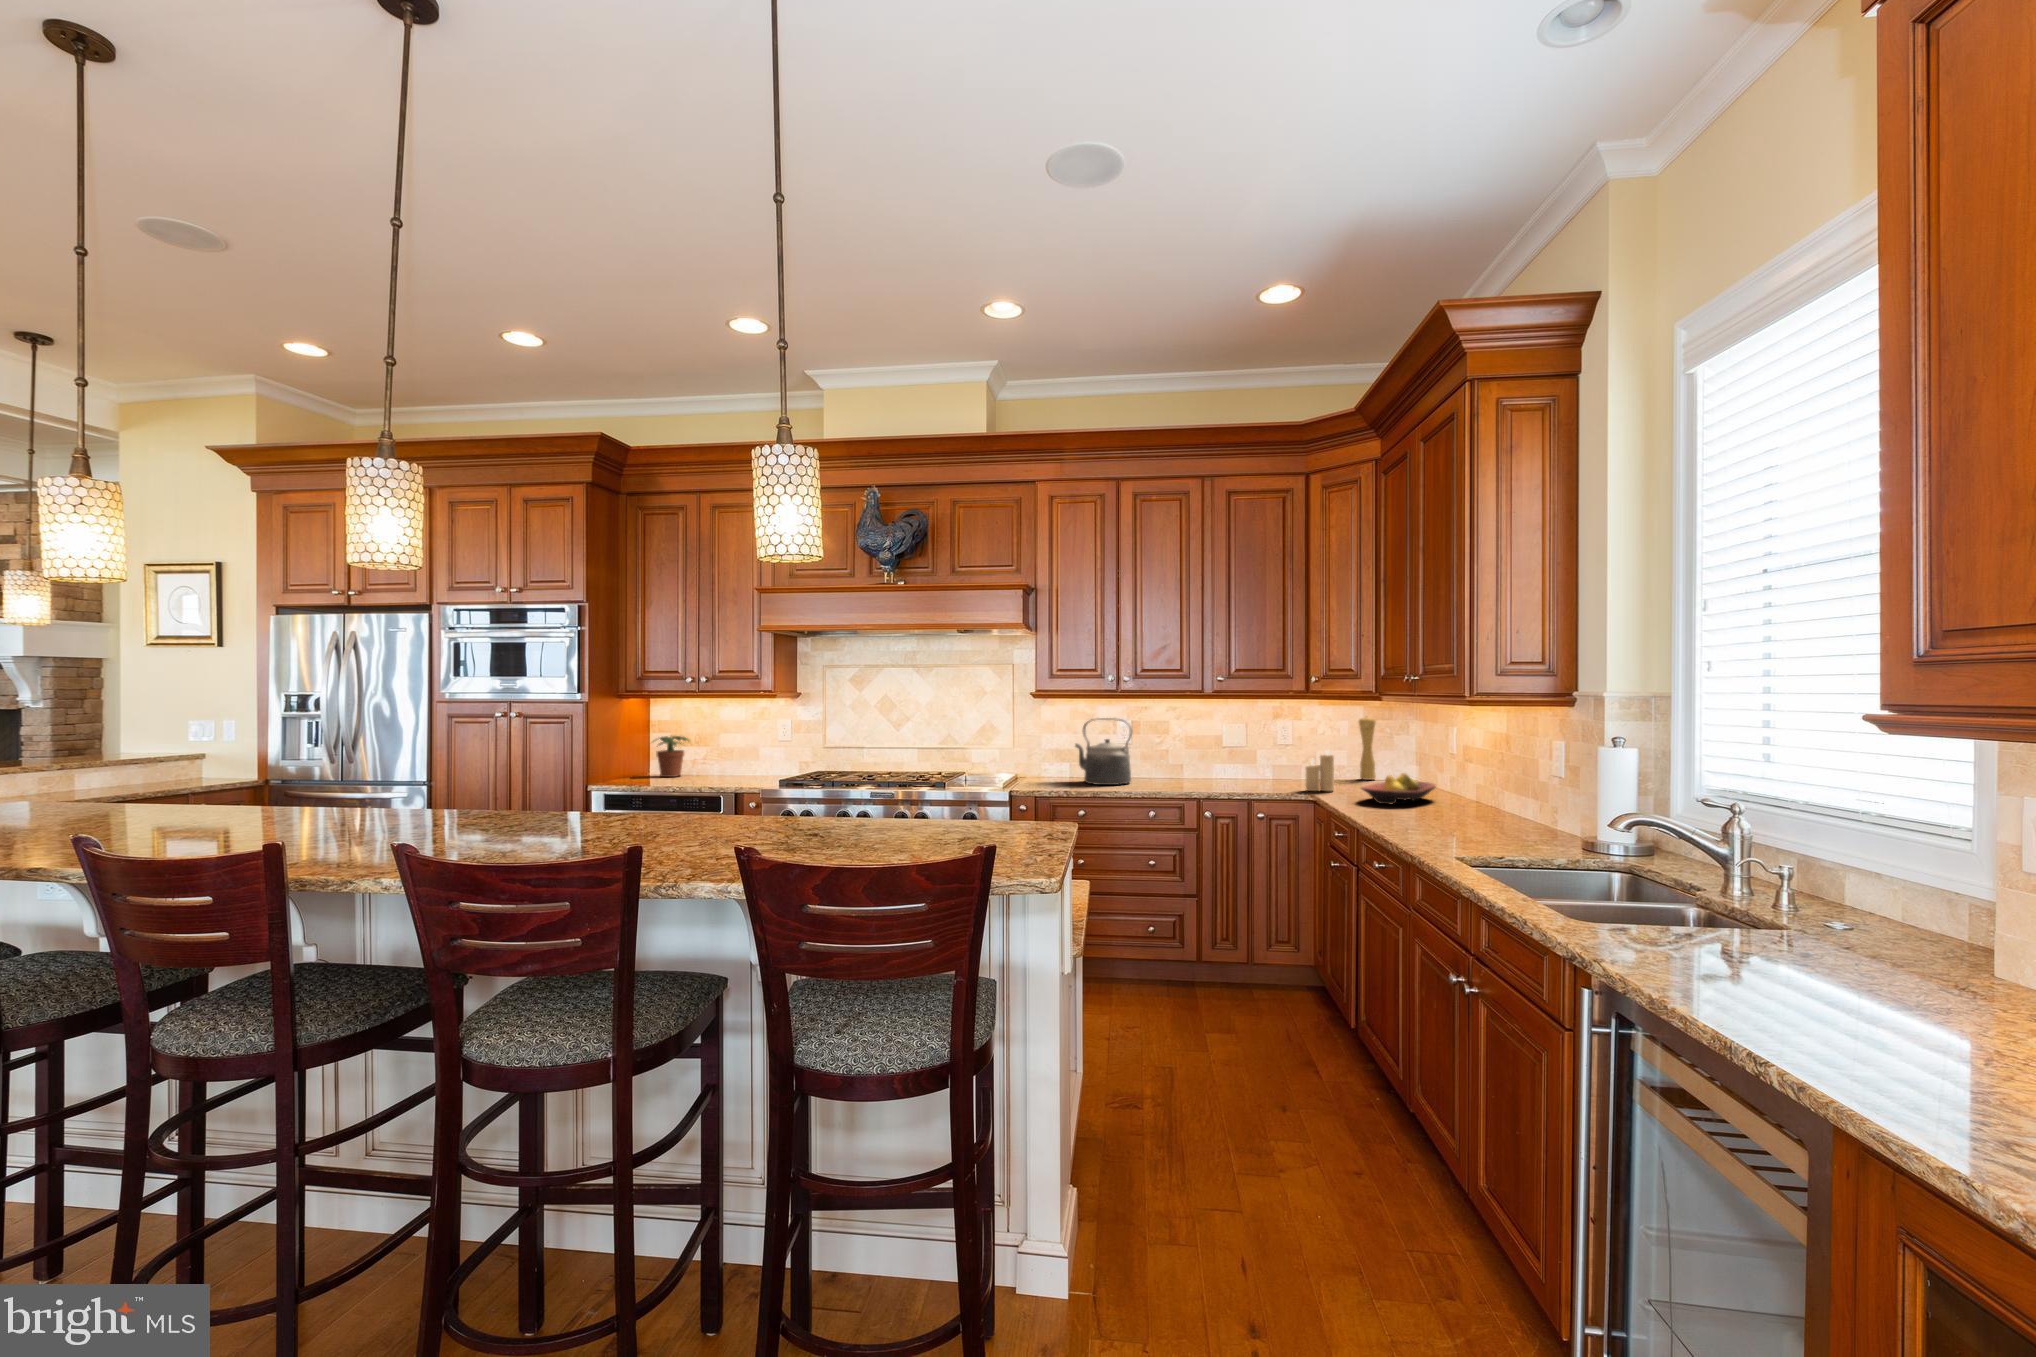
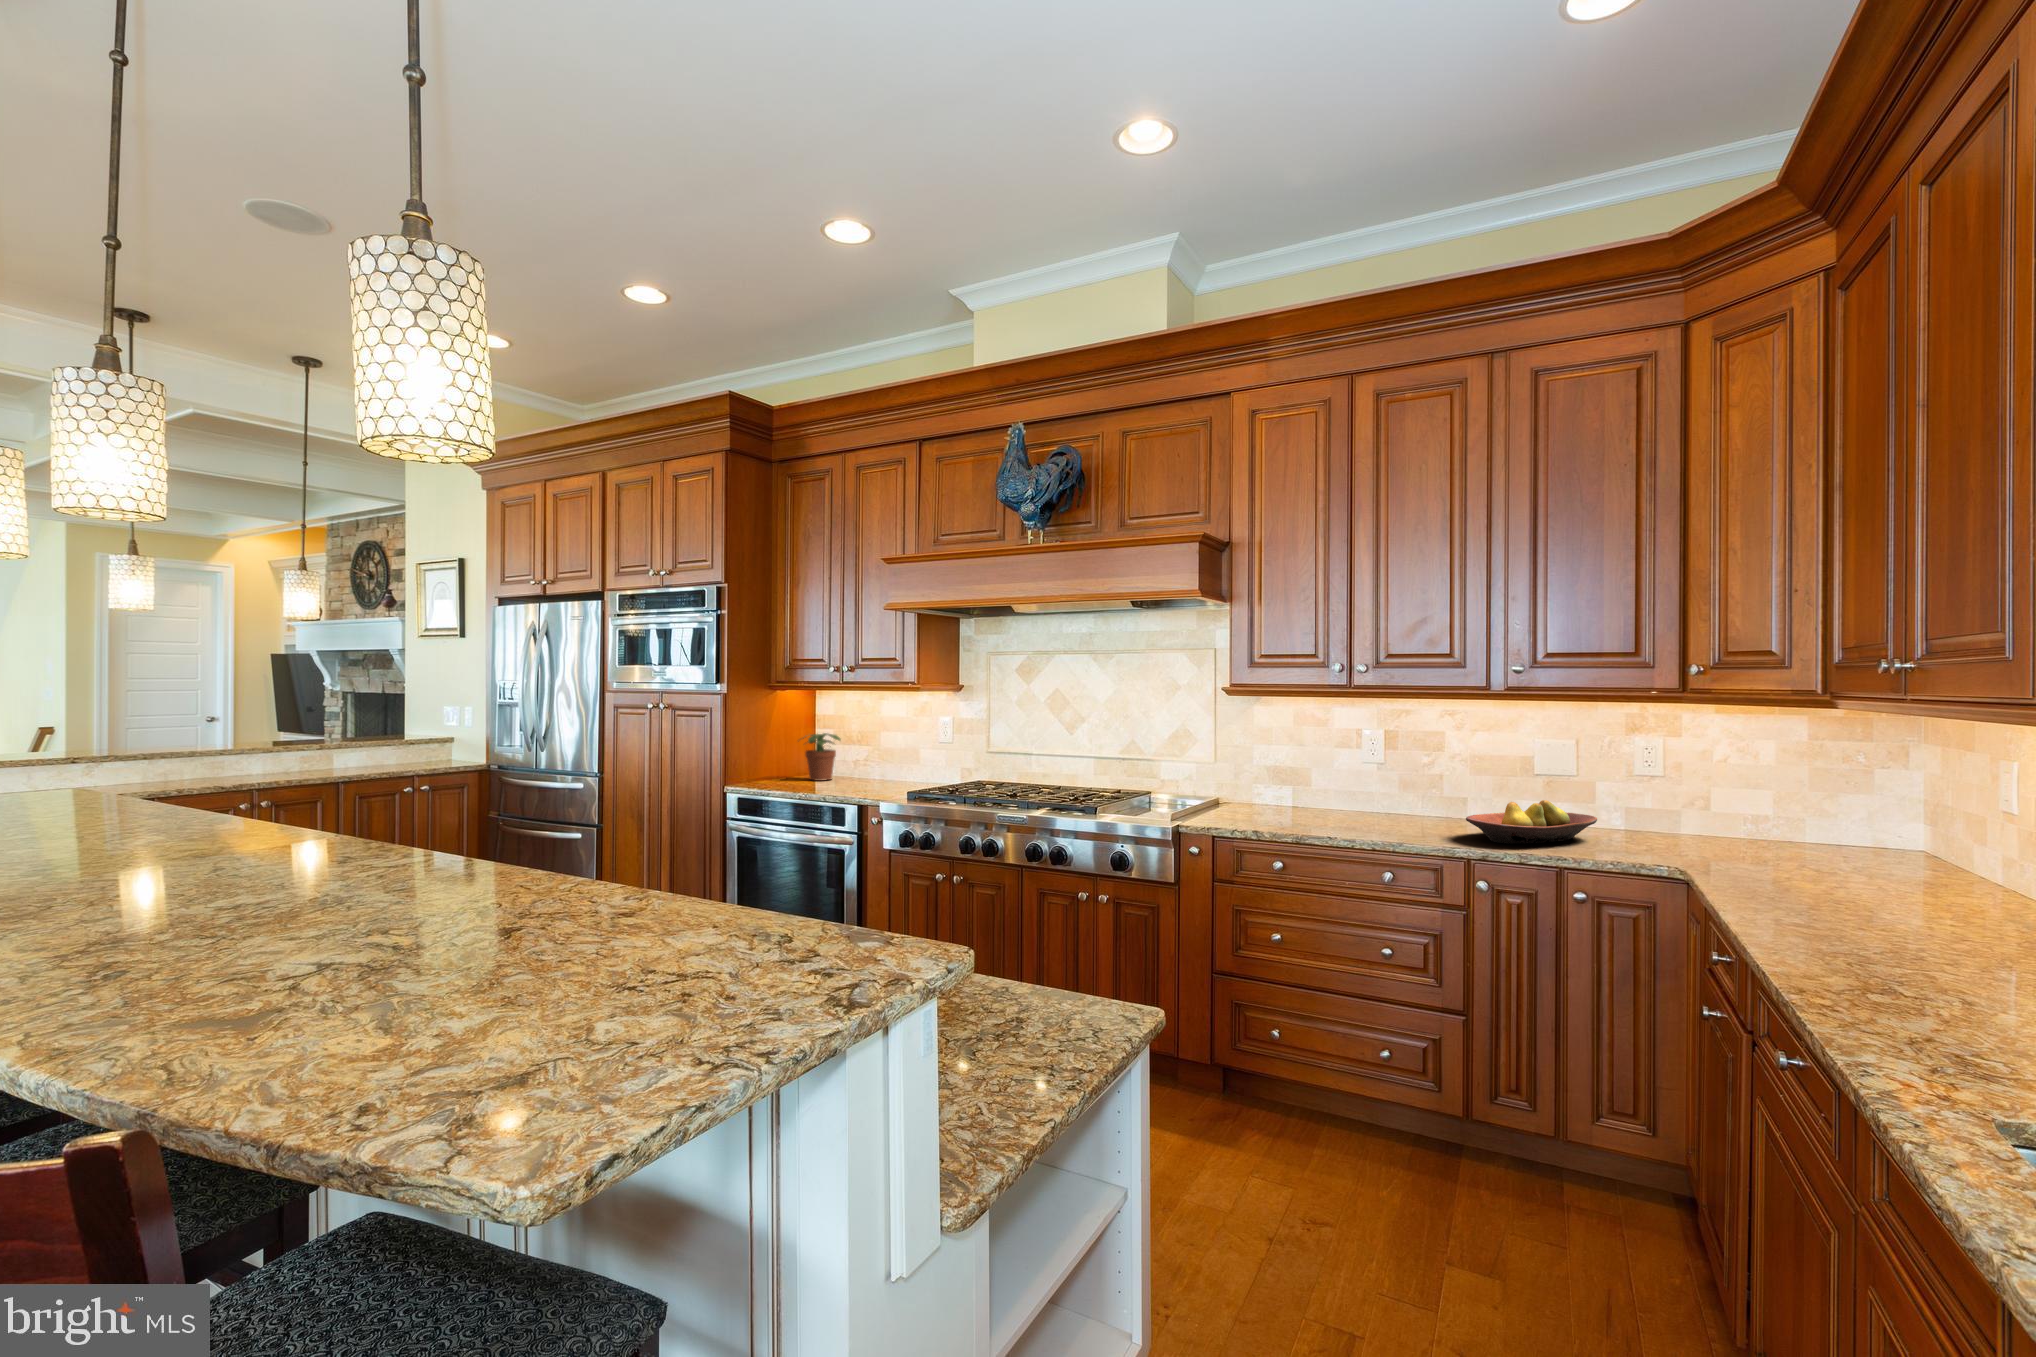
pepper mill: present [1359,717,1376,780] -> none [1802,735,1839,846]
kettle: present [1075,718,1132,785] -> none [1288,726,1370,826]
candle: present [1305,751,1334,791] -> none [1669,792,1729,867]
fruit bowl: present [1361,773,1436,804] -> present [1466,800,1597,844]

